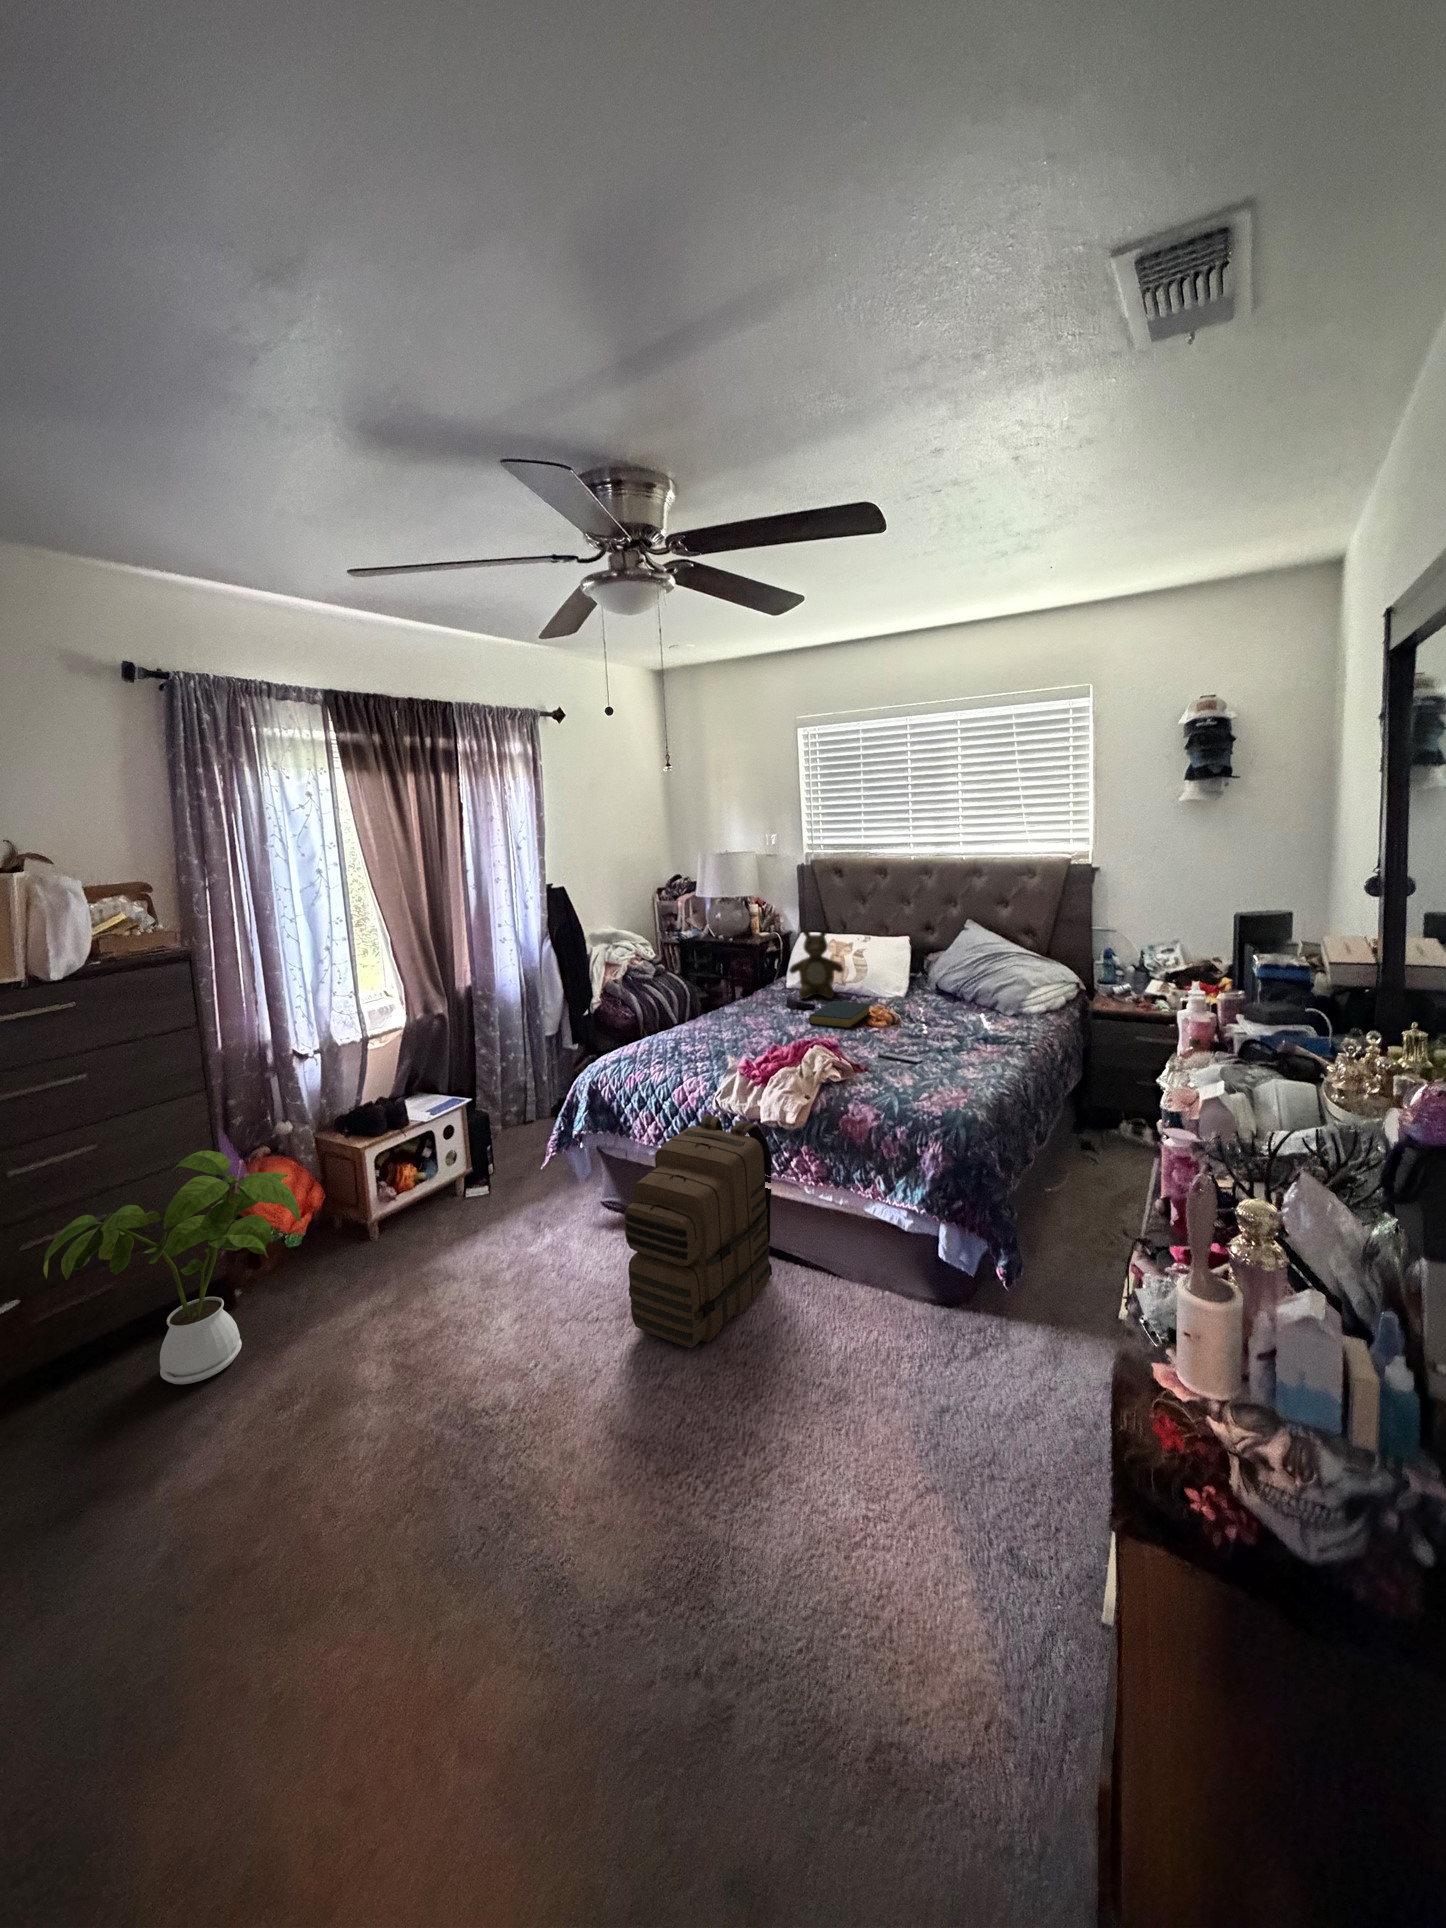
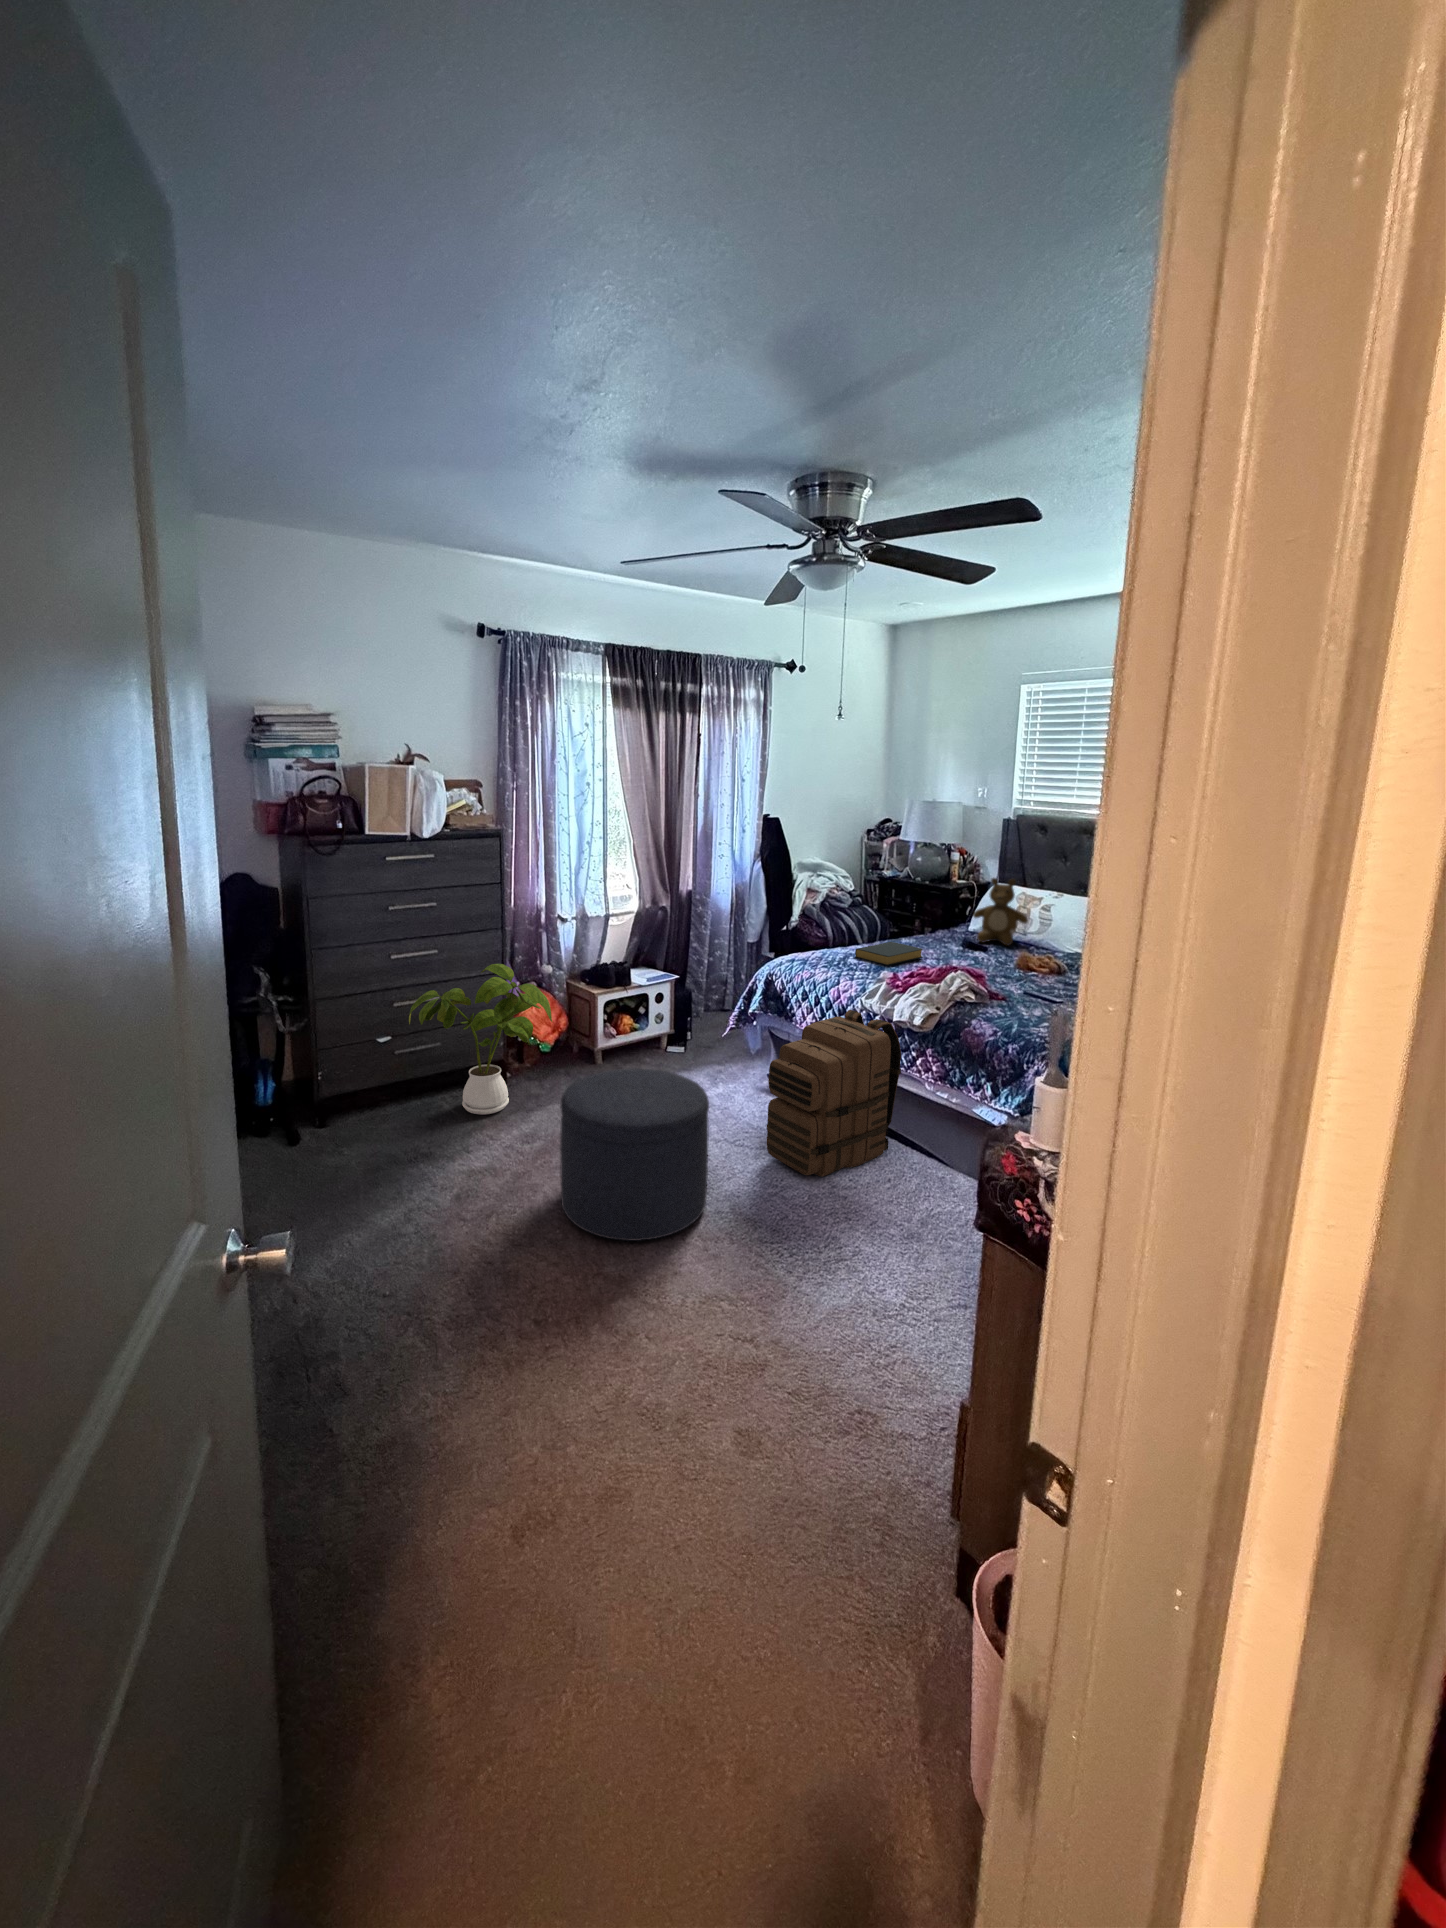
hardback book: present [809,1001,871,1028] -> present [855,942,923,966]
ottoman: none [332,1264,573,1572] -> present [560,1068,709,1241]

